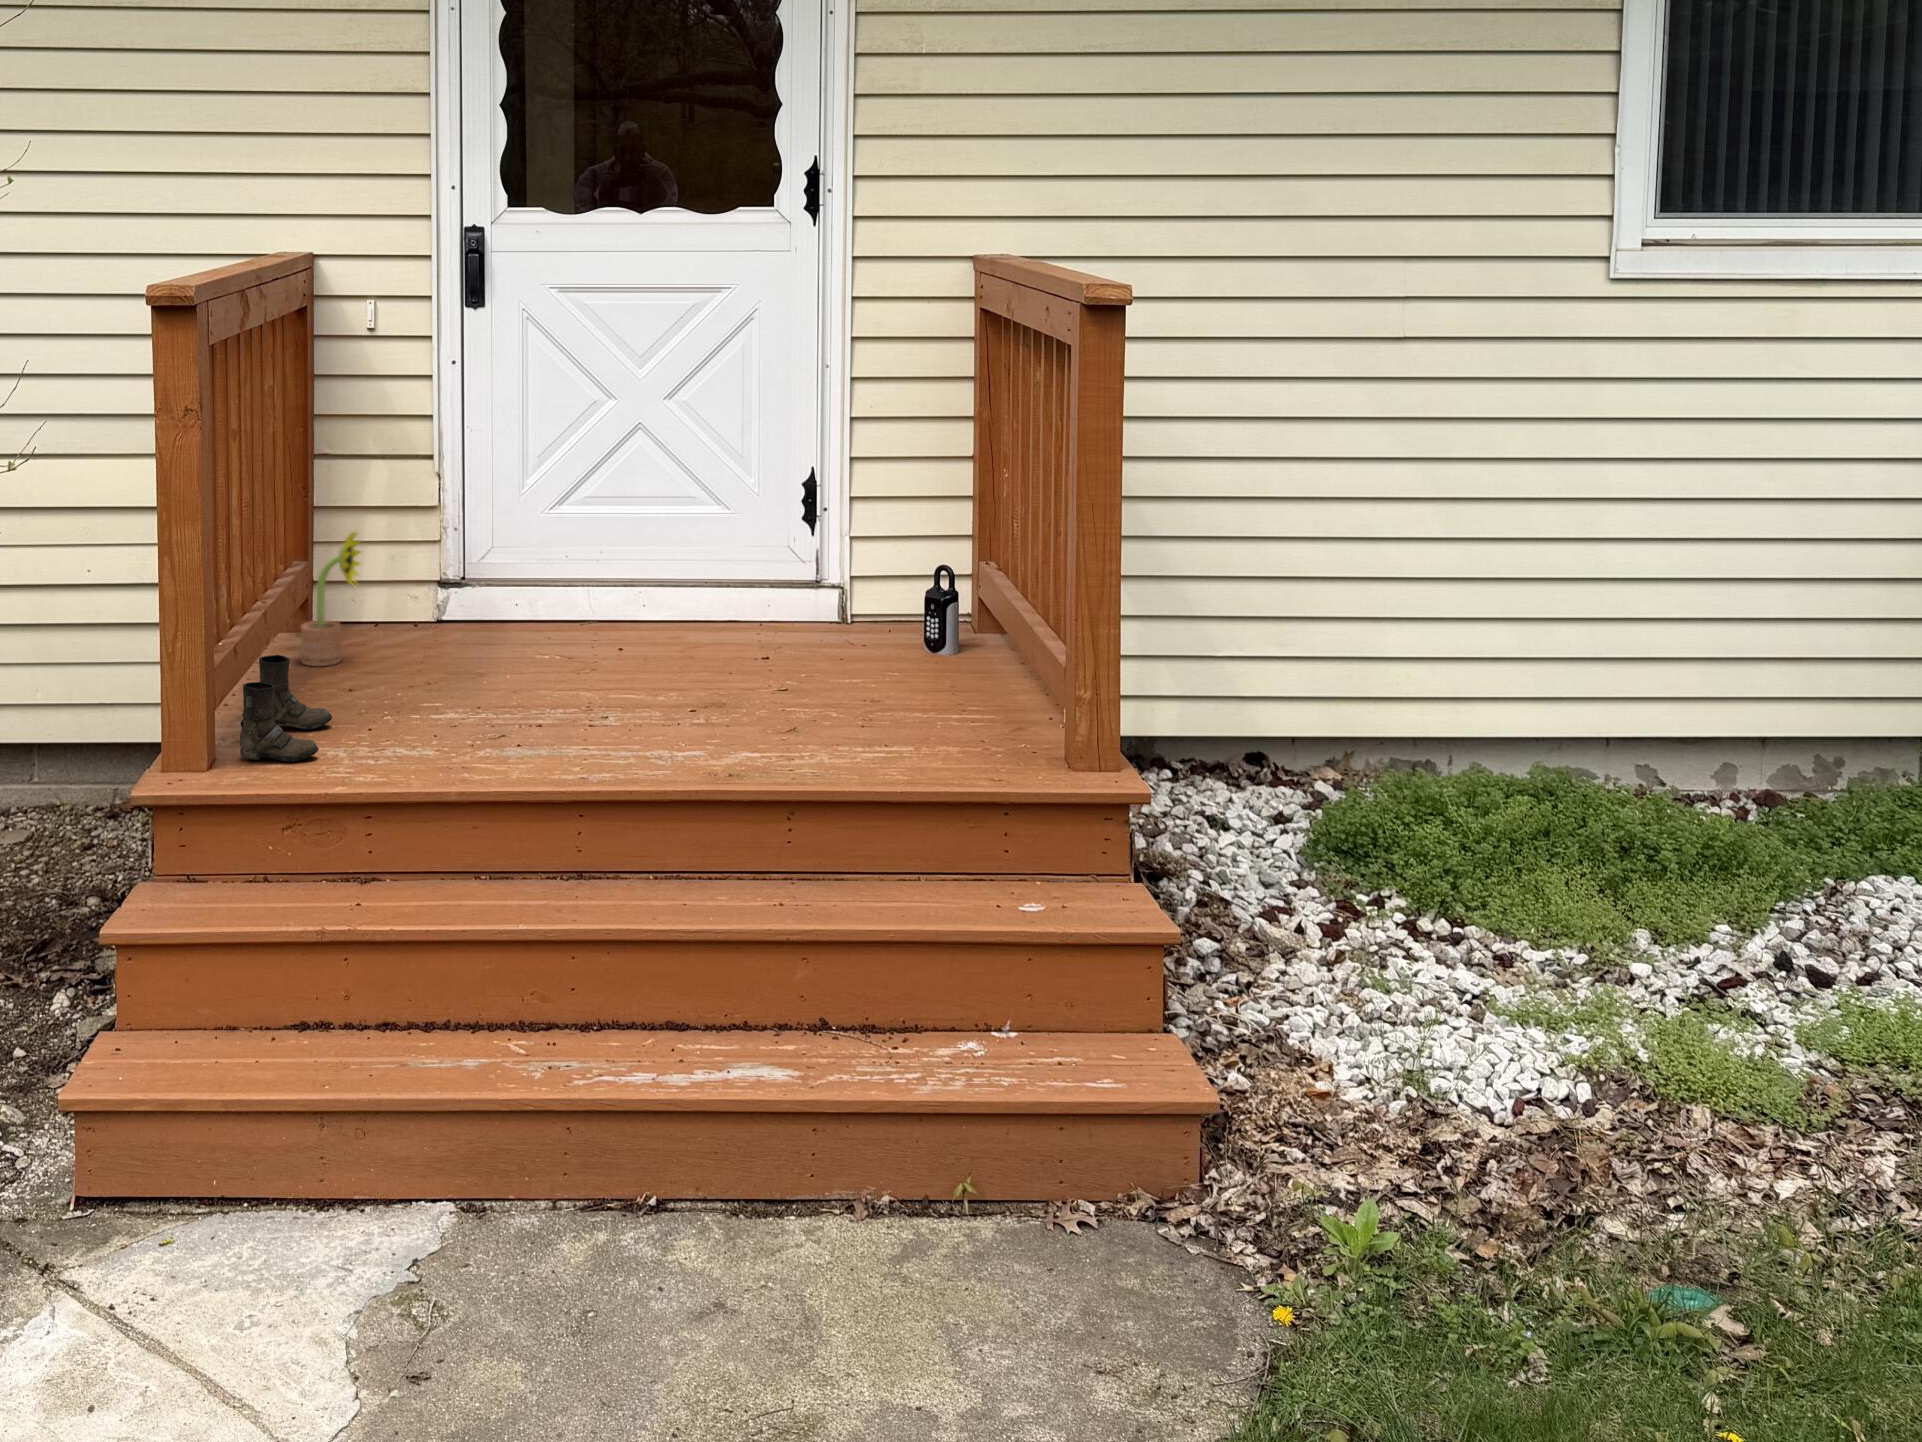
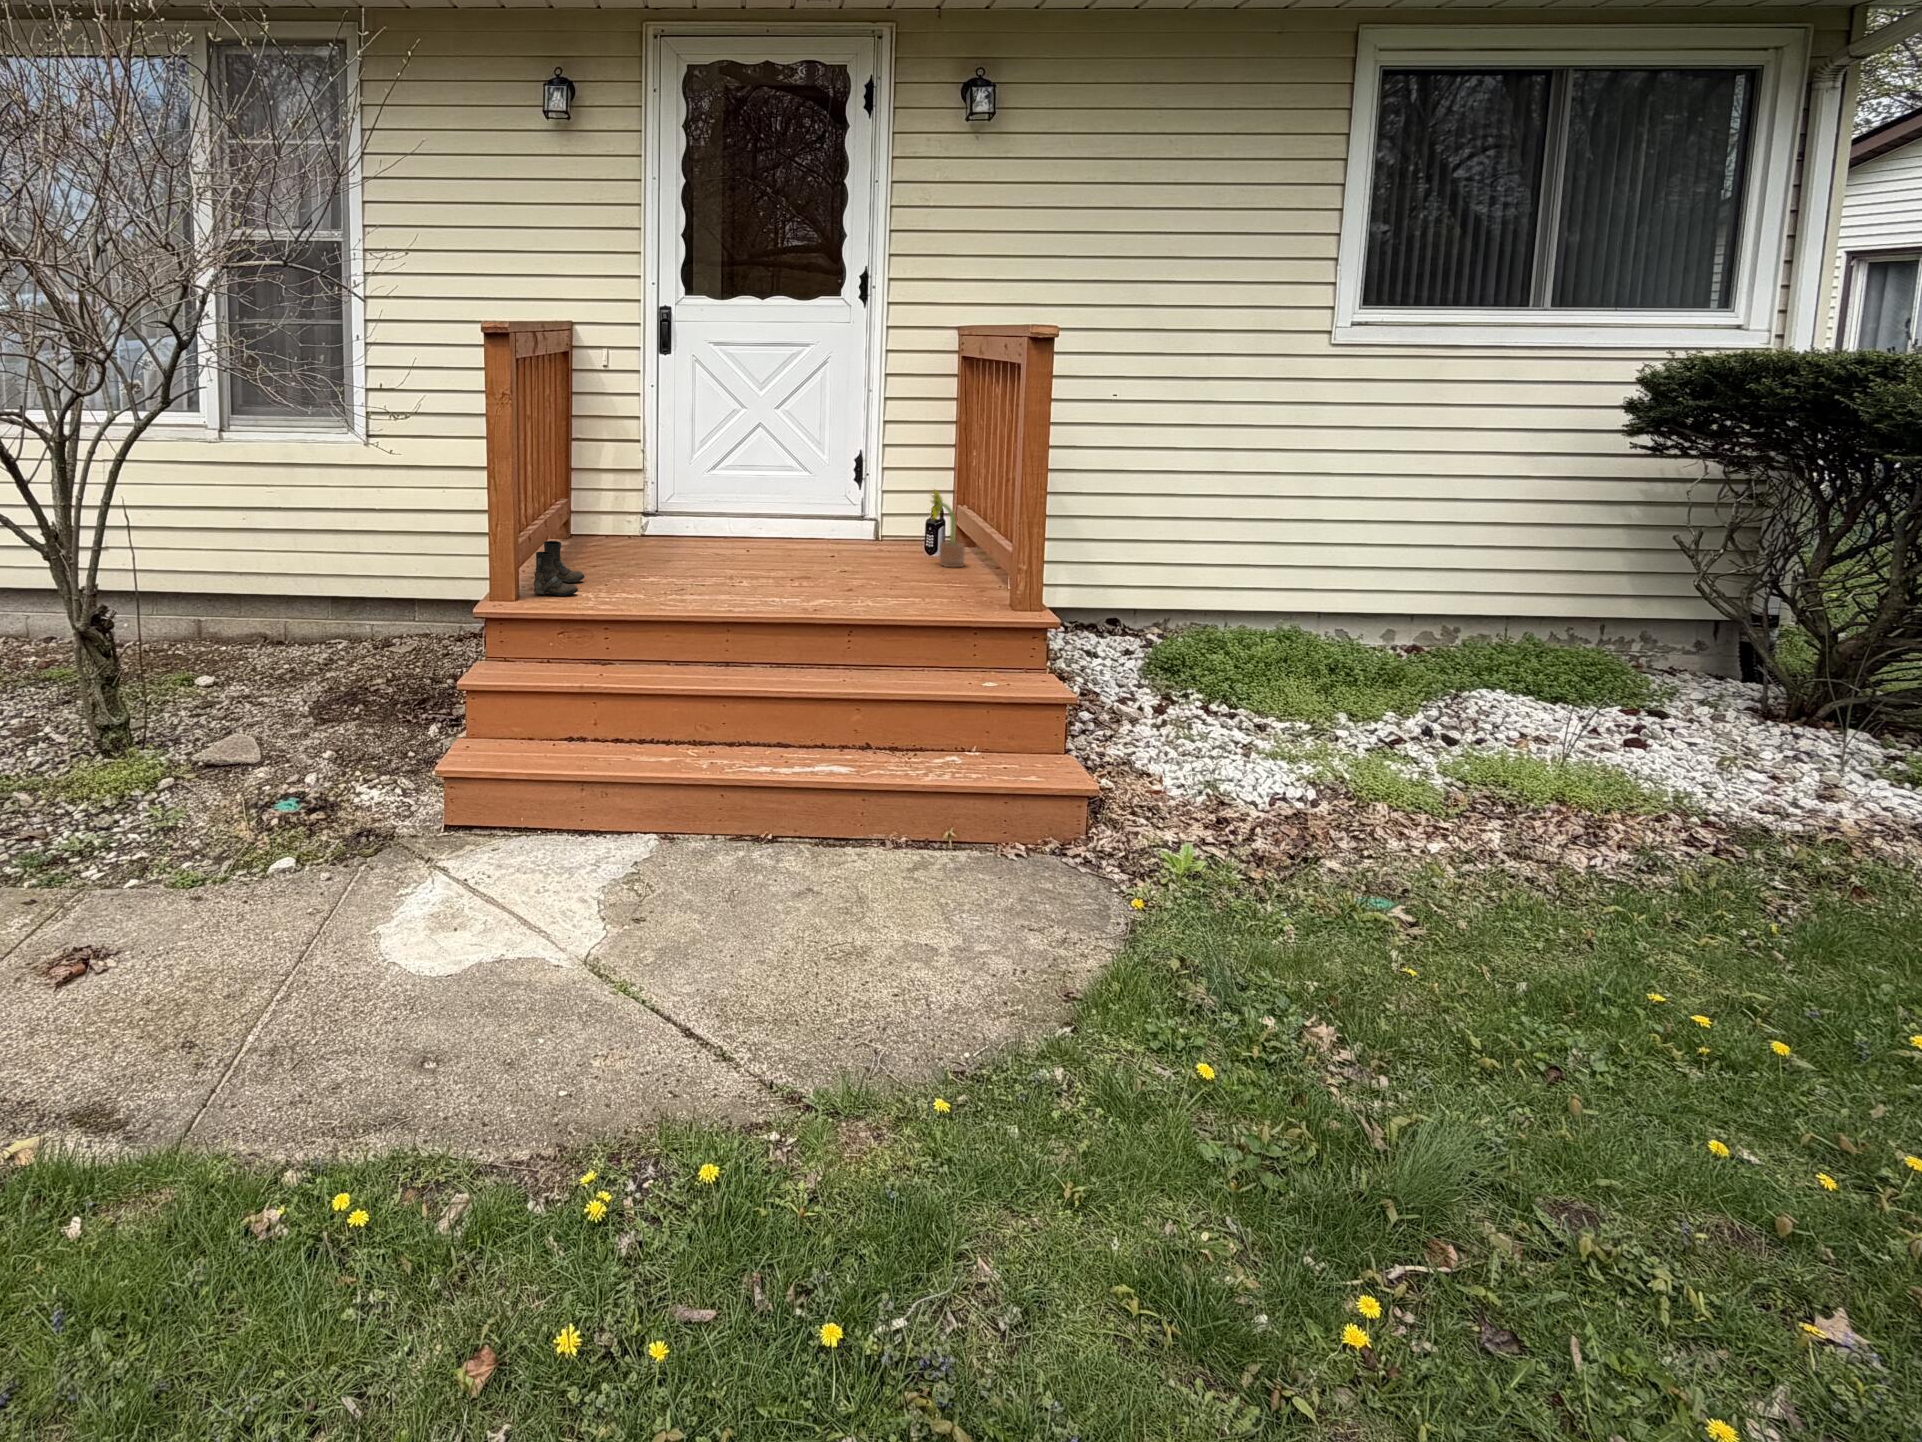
decorative plant: present [301,532,361,666] -> present [931,489,965,567]

